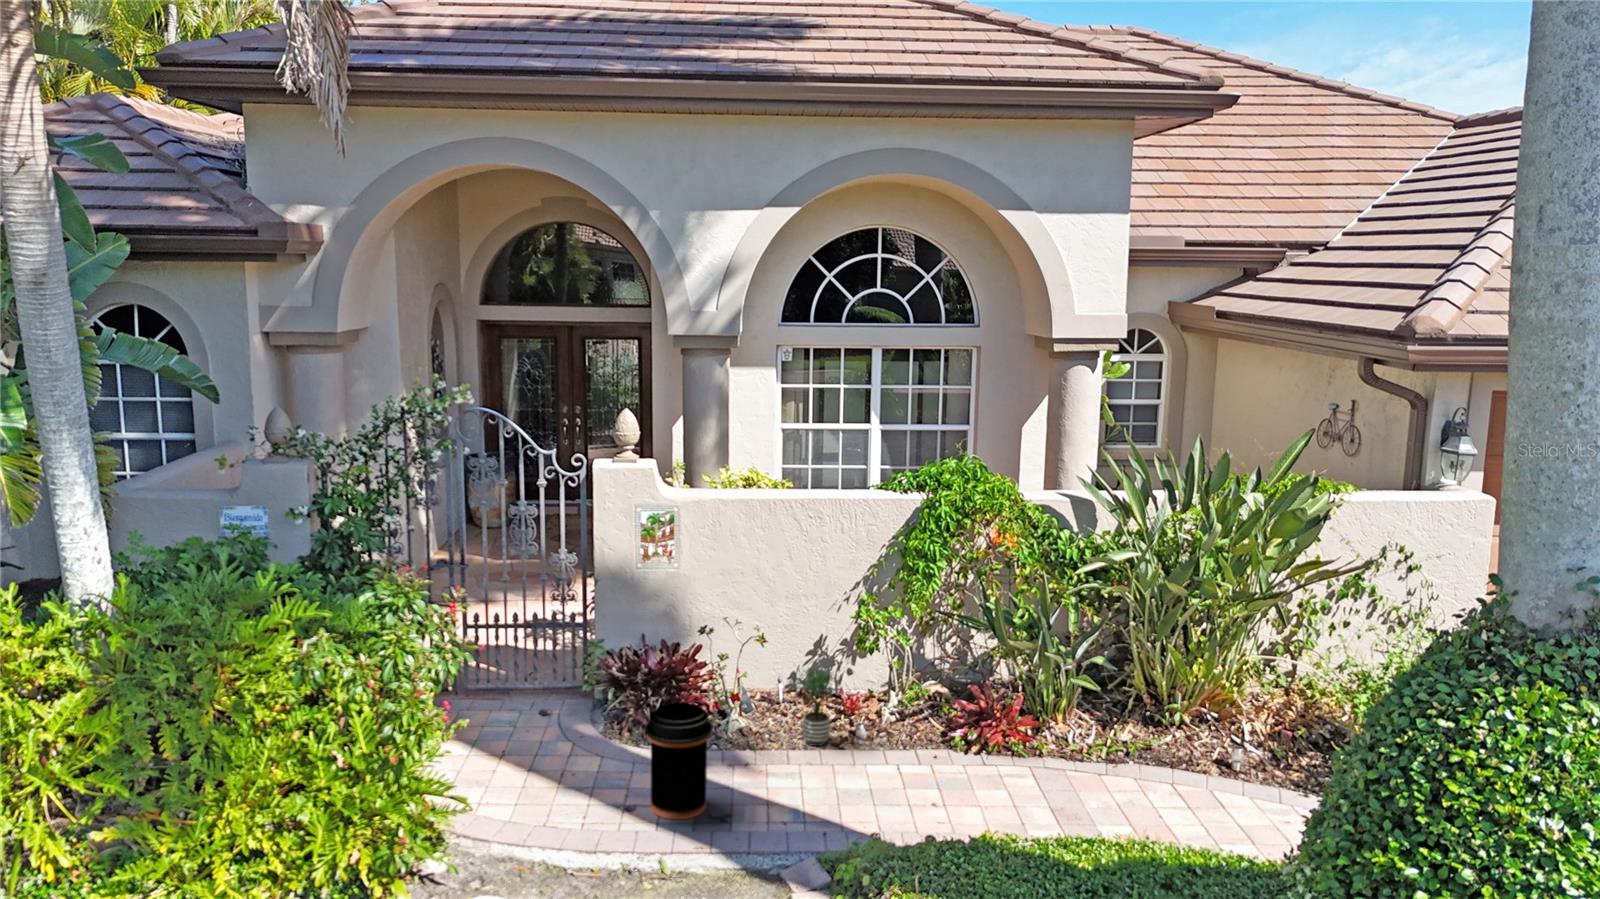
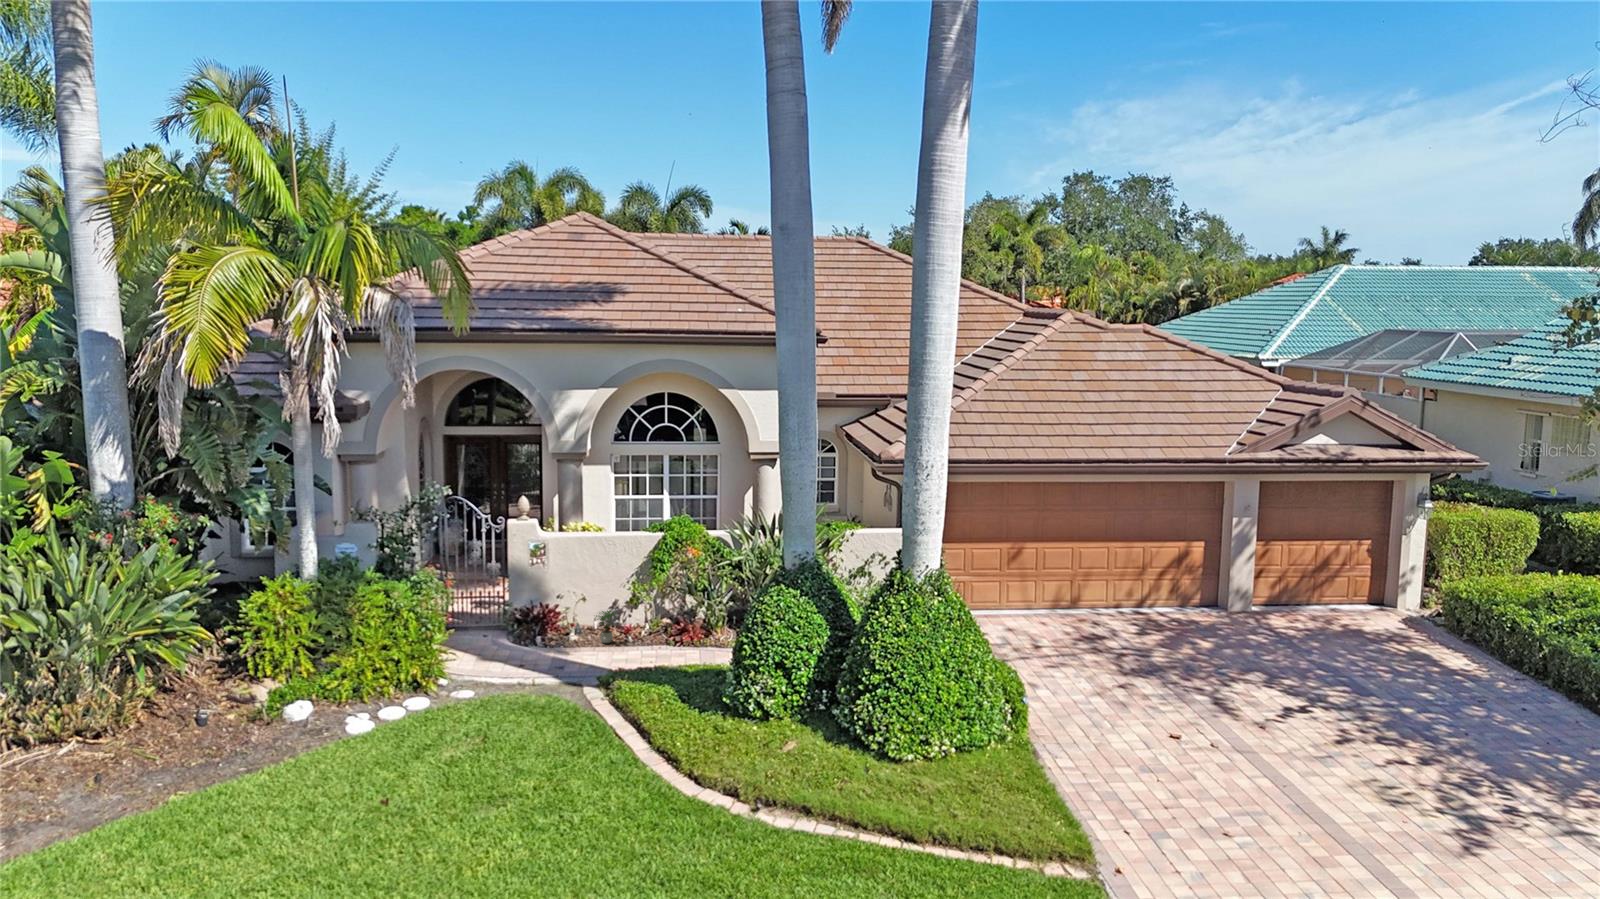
trash can: present [646,702,712,819] -> none [528,621,555,668]

